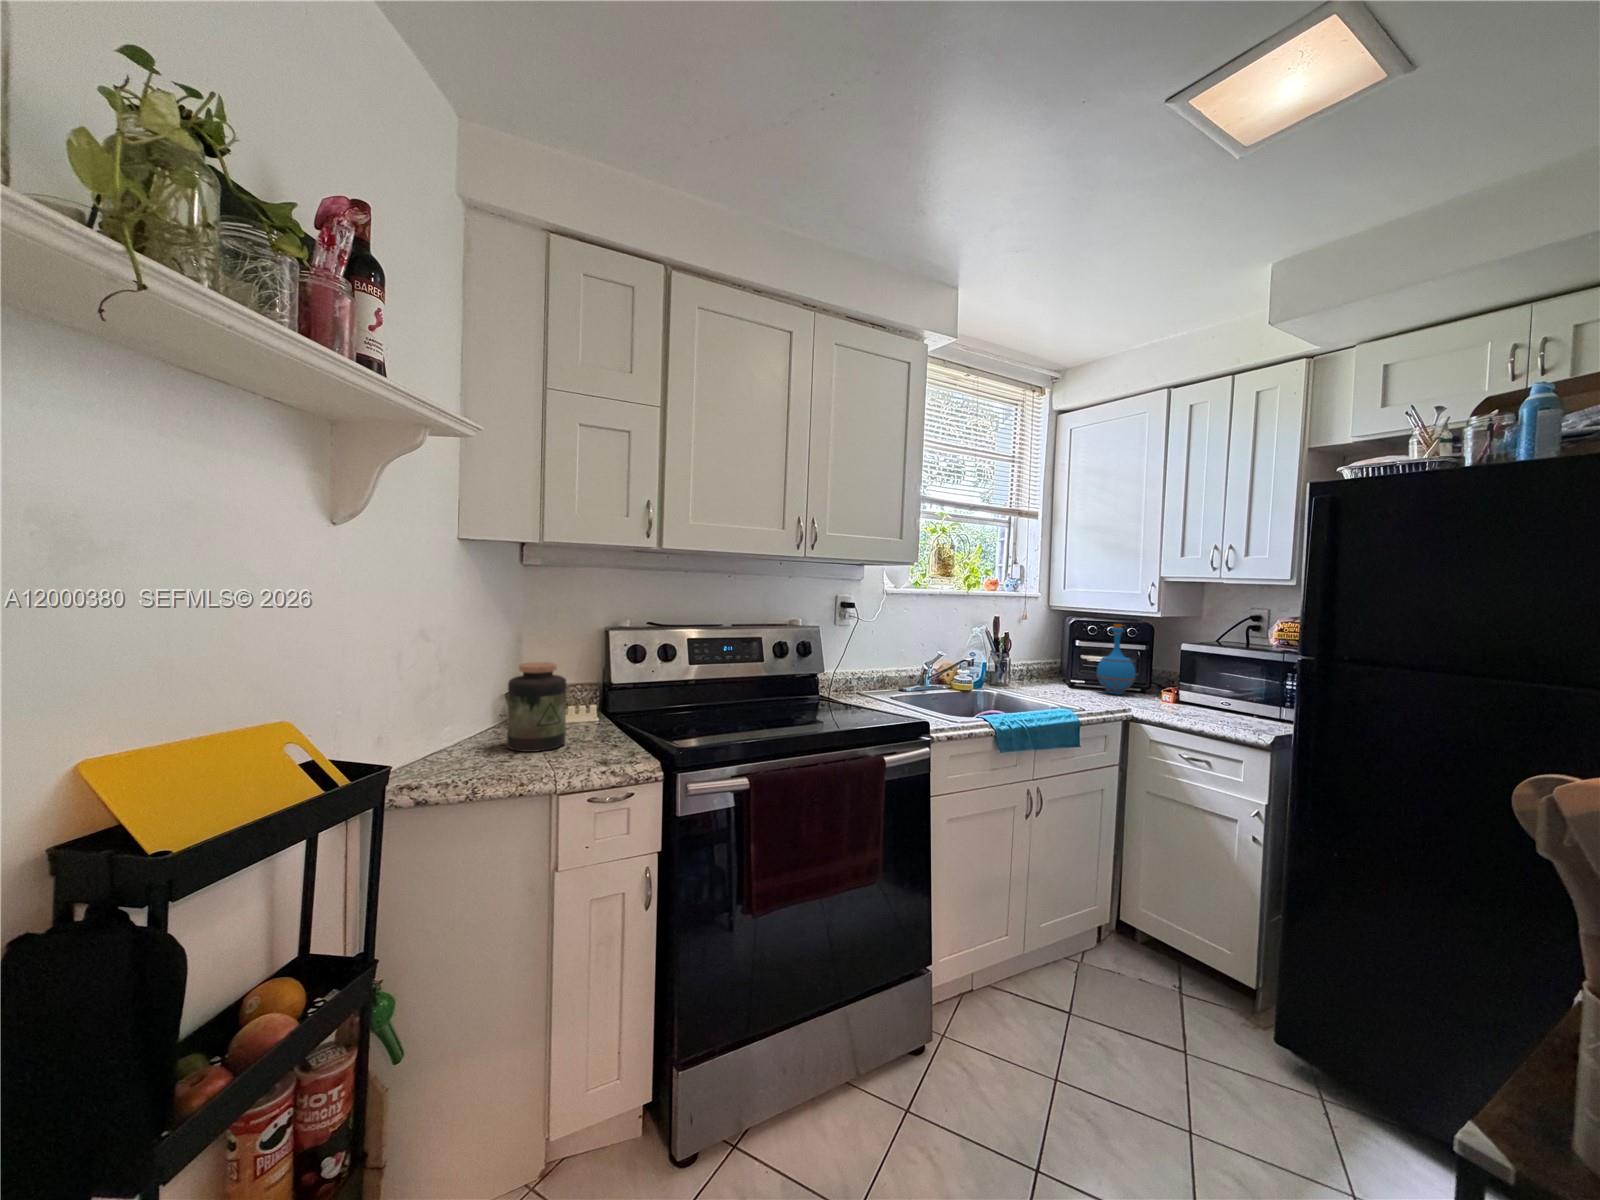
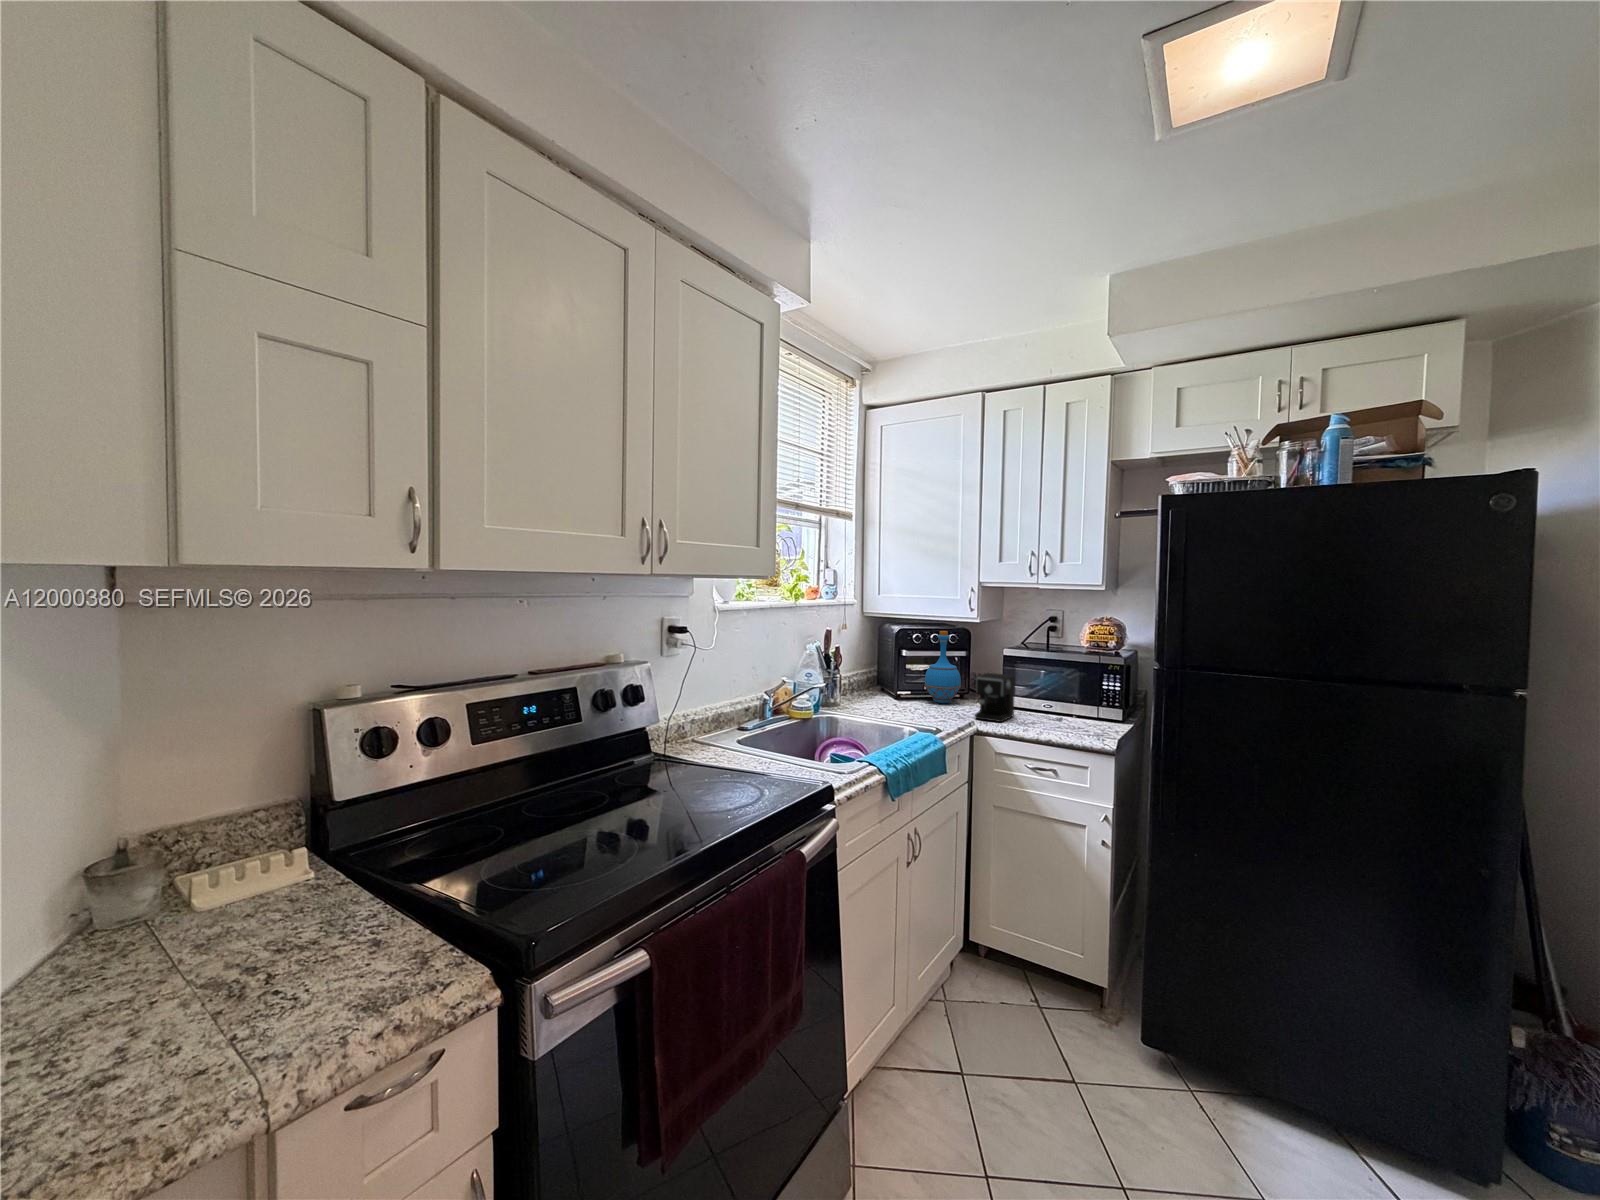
jar: present [507,662,566,752] -> none [100,810,258,1024]
coffee maker: none [1131,664,1234,716] -> present [975,673,1062,722]

